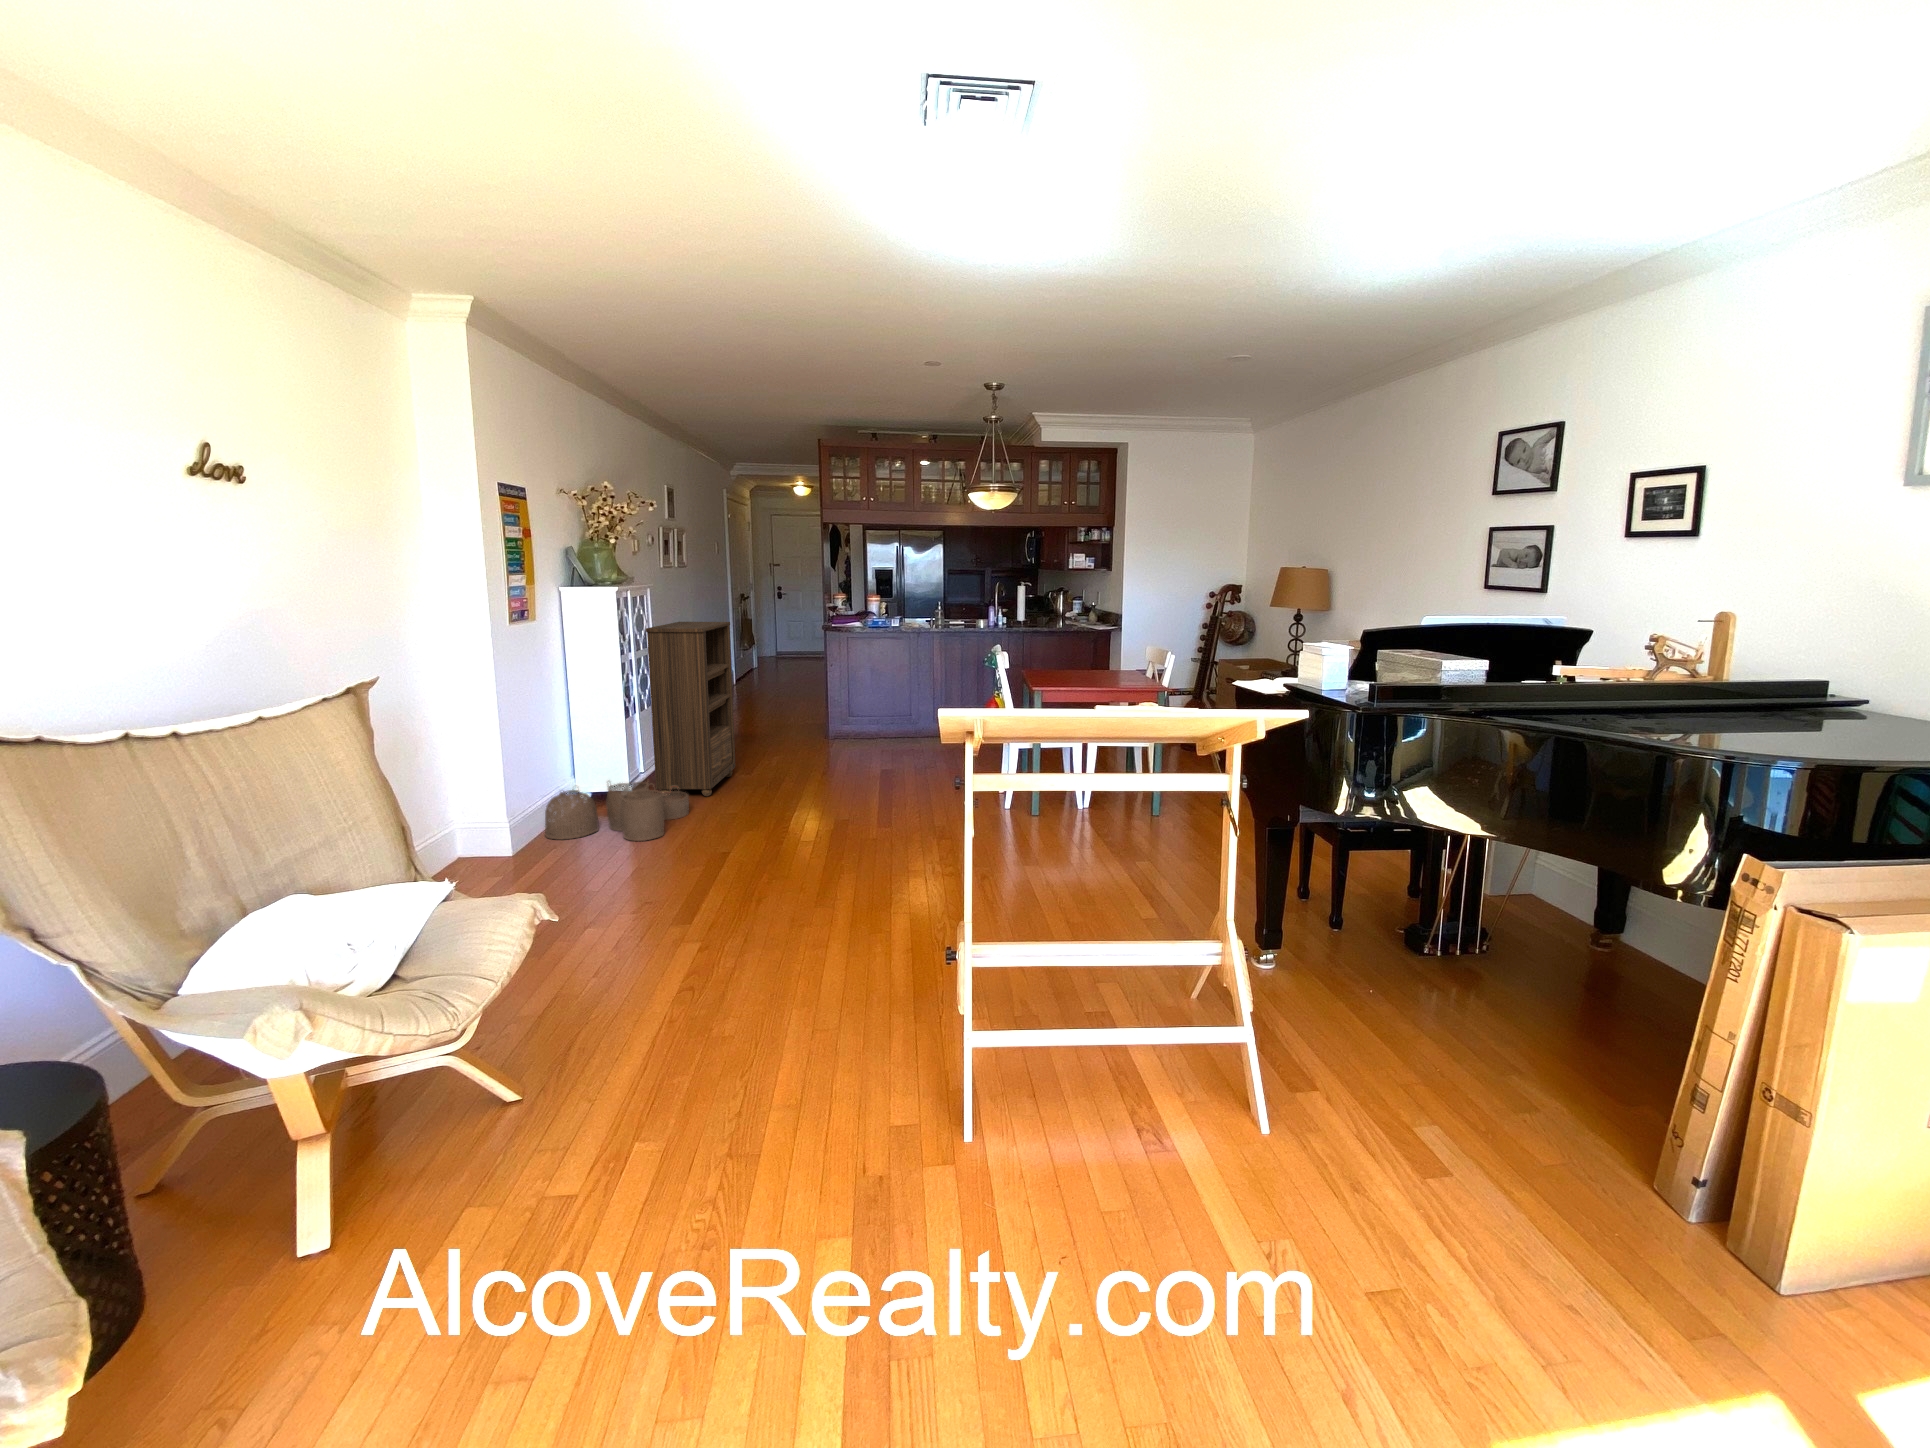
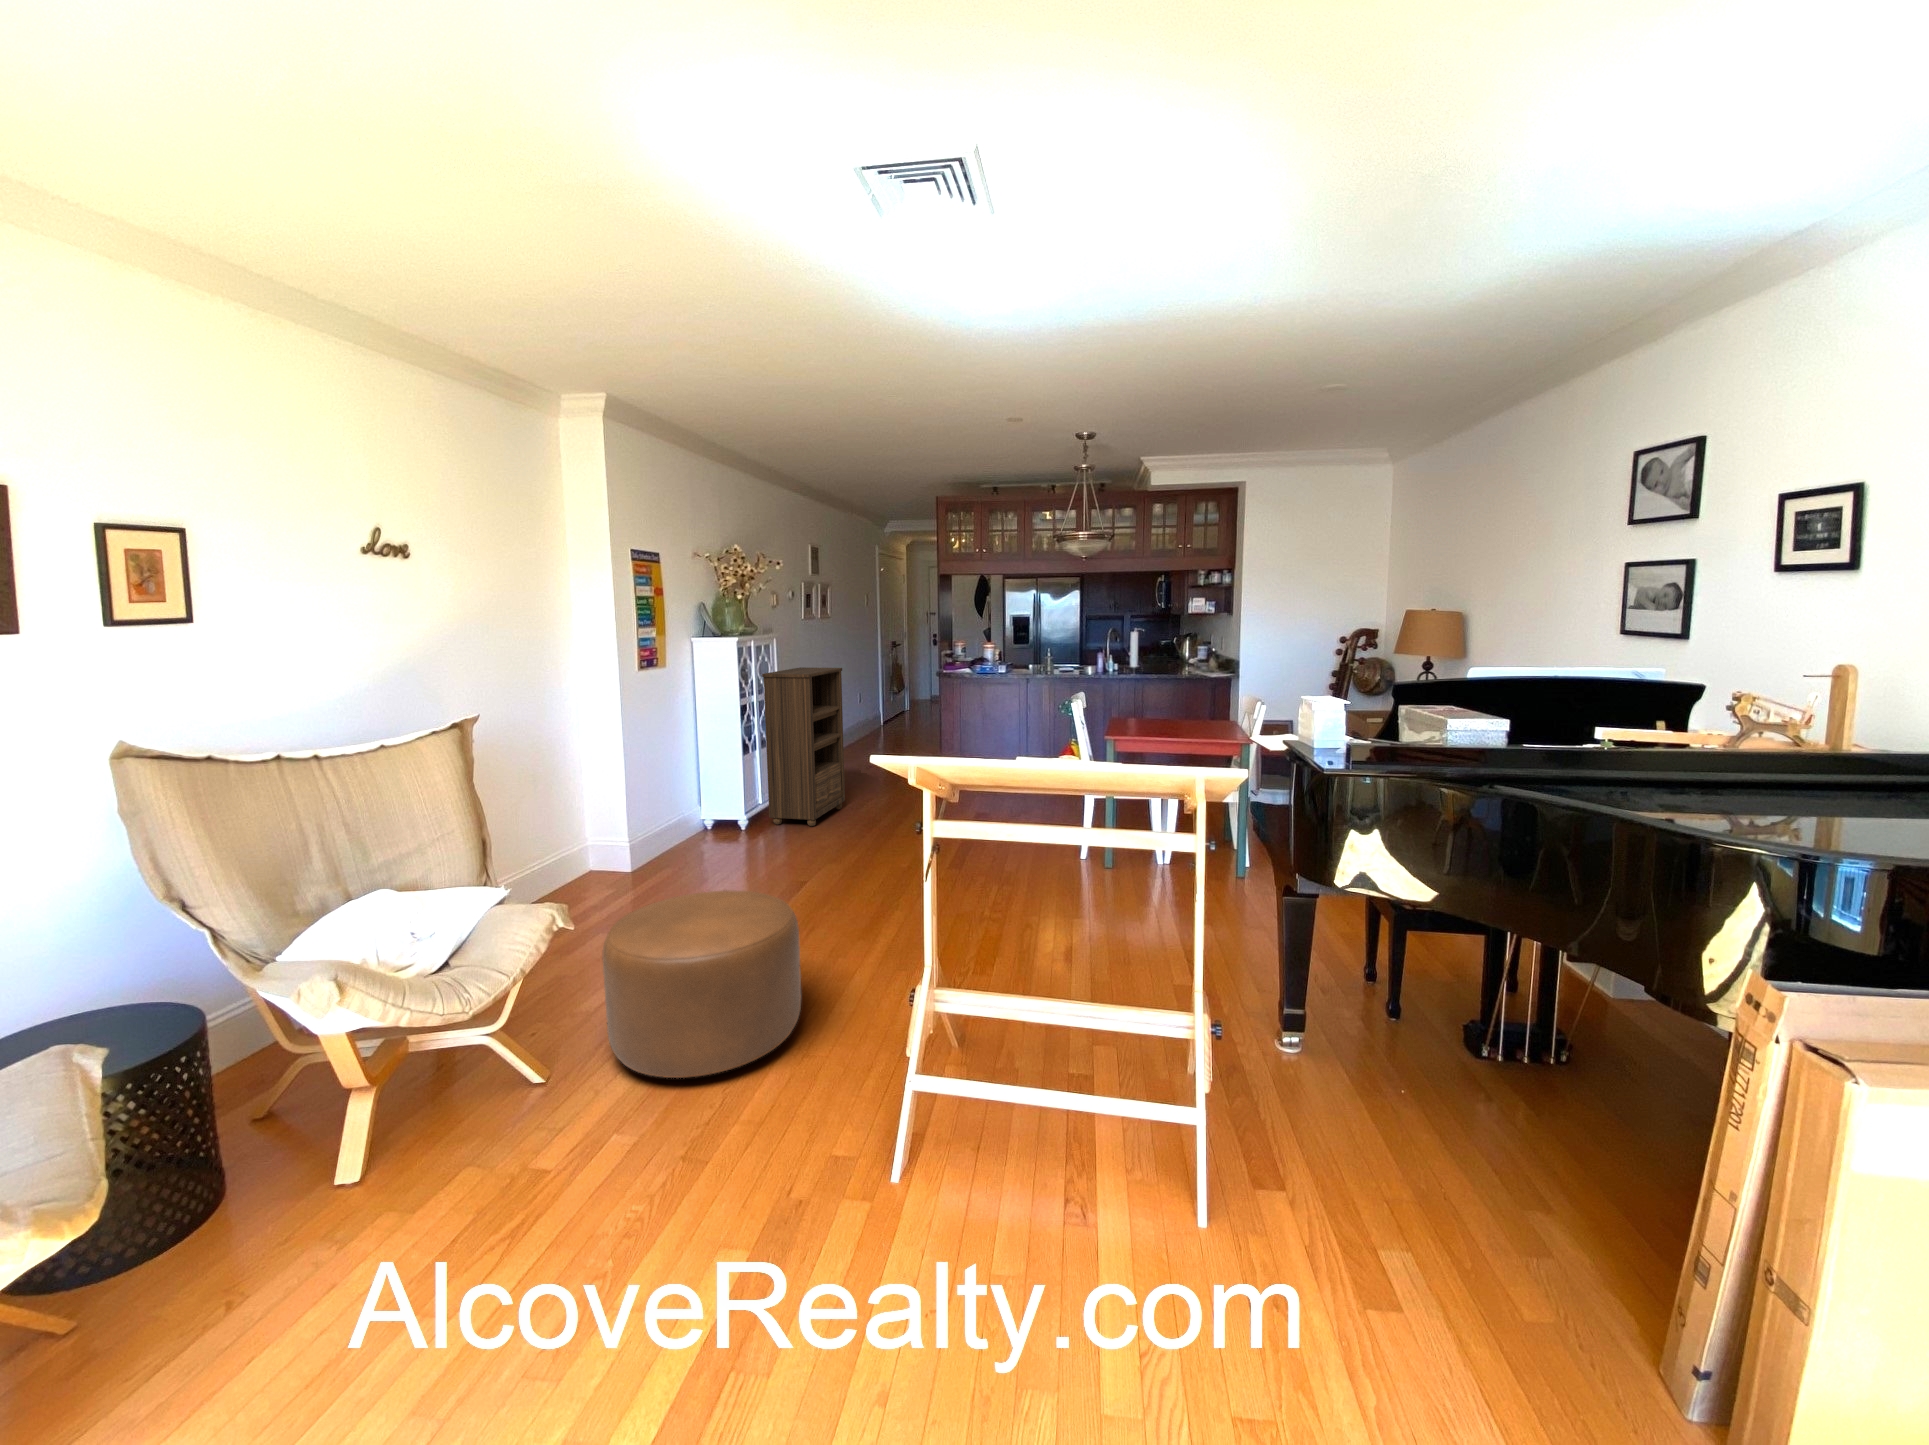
woven basket: present [545,781,689,841] -> none [667,808,790,863]
ottoman: none [582,865,804,1076] -> present [603,891,801,1078]

